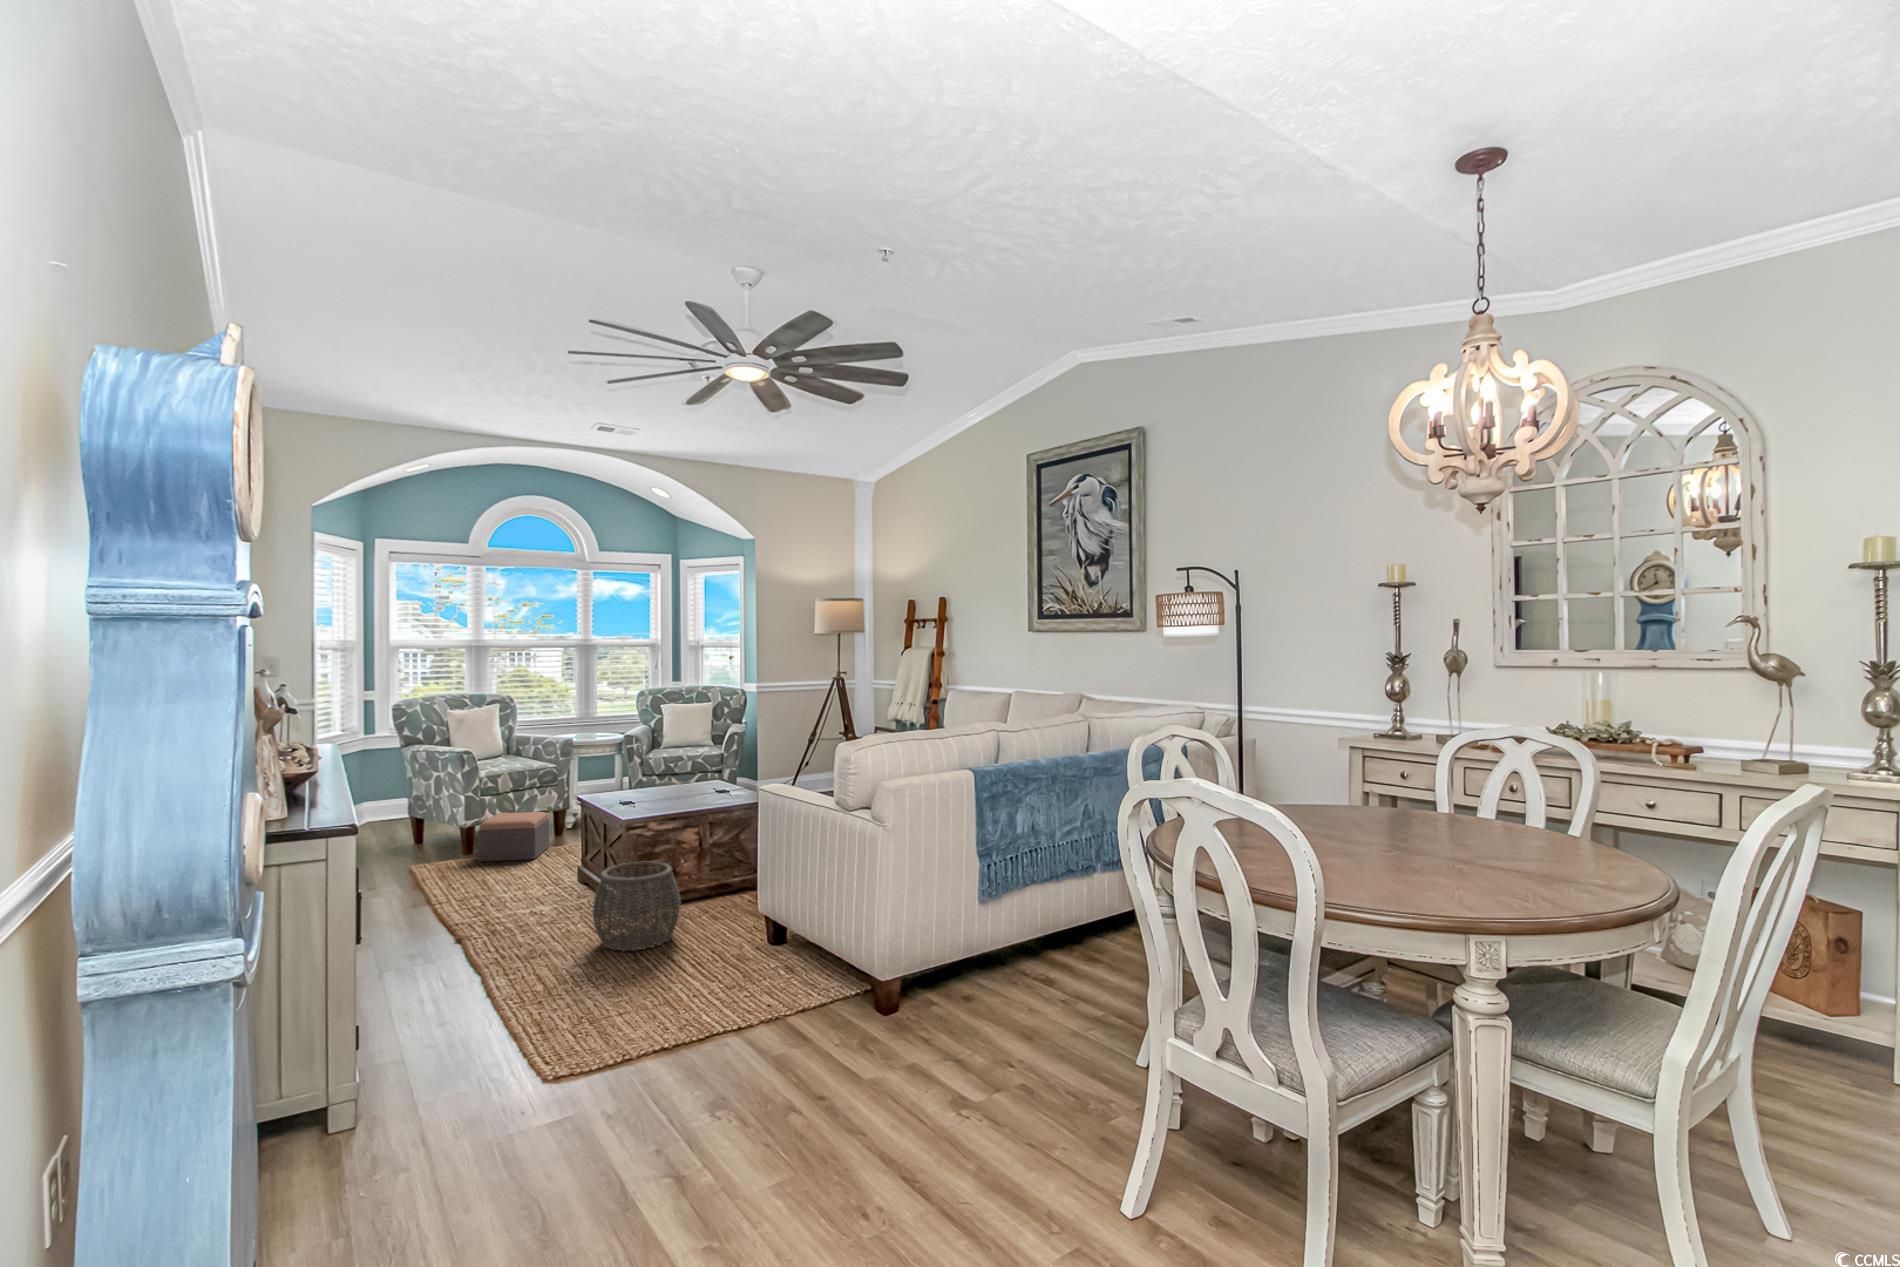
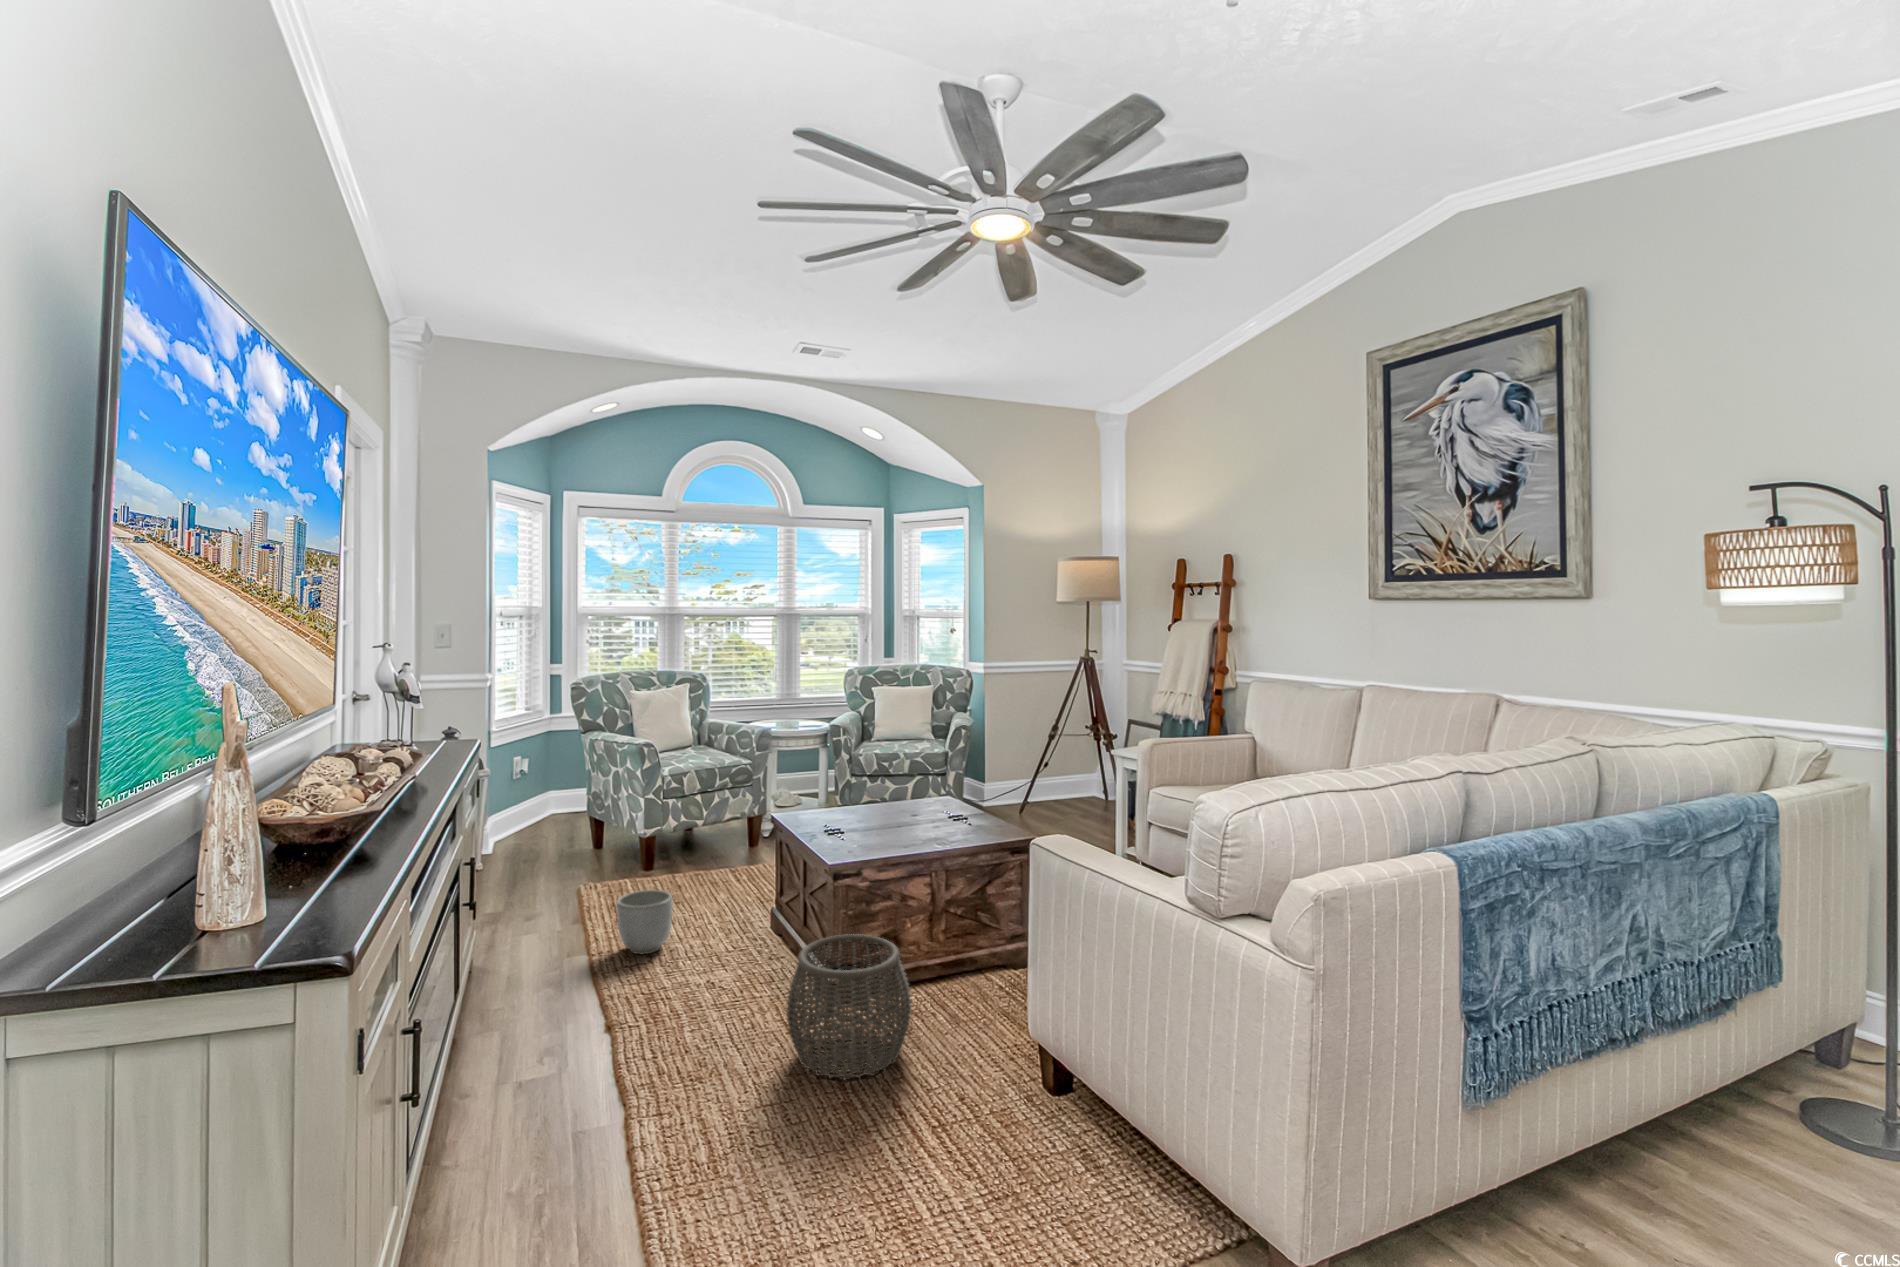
footstool: present [478,812,549,862] -> none [658,822,742,885]
planter: none [453,855,498,902] -> present [616,890,673,954]

